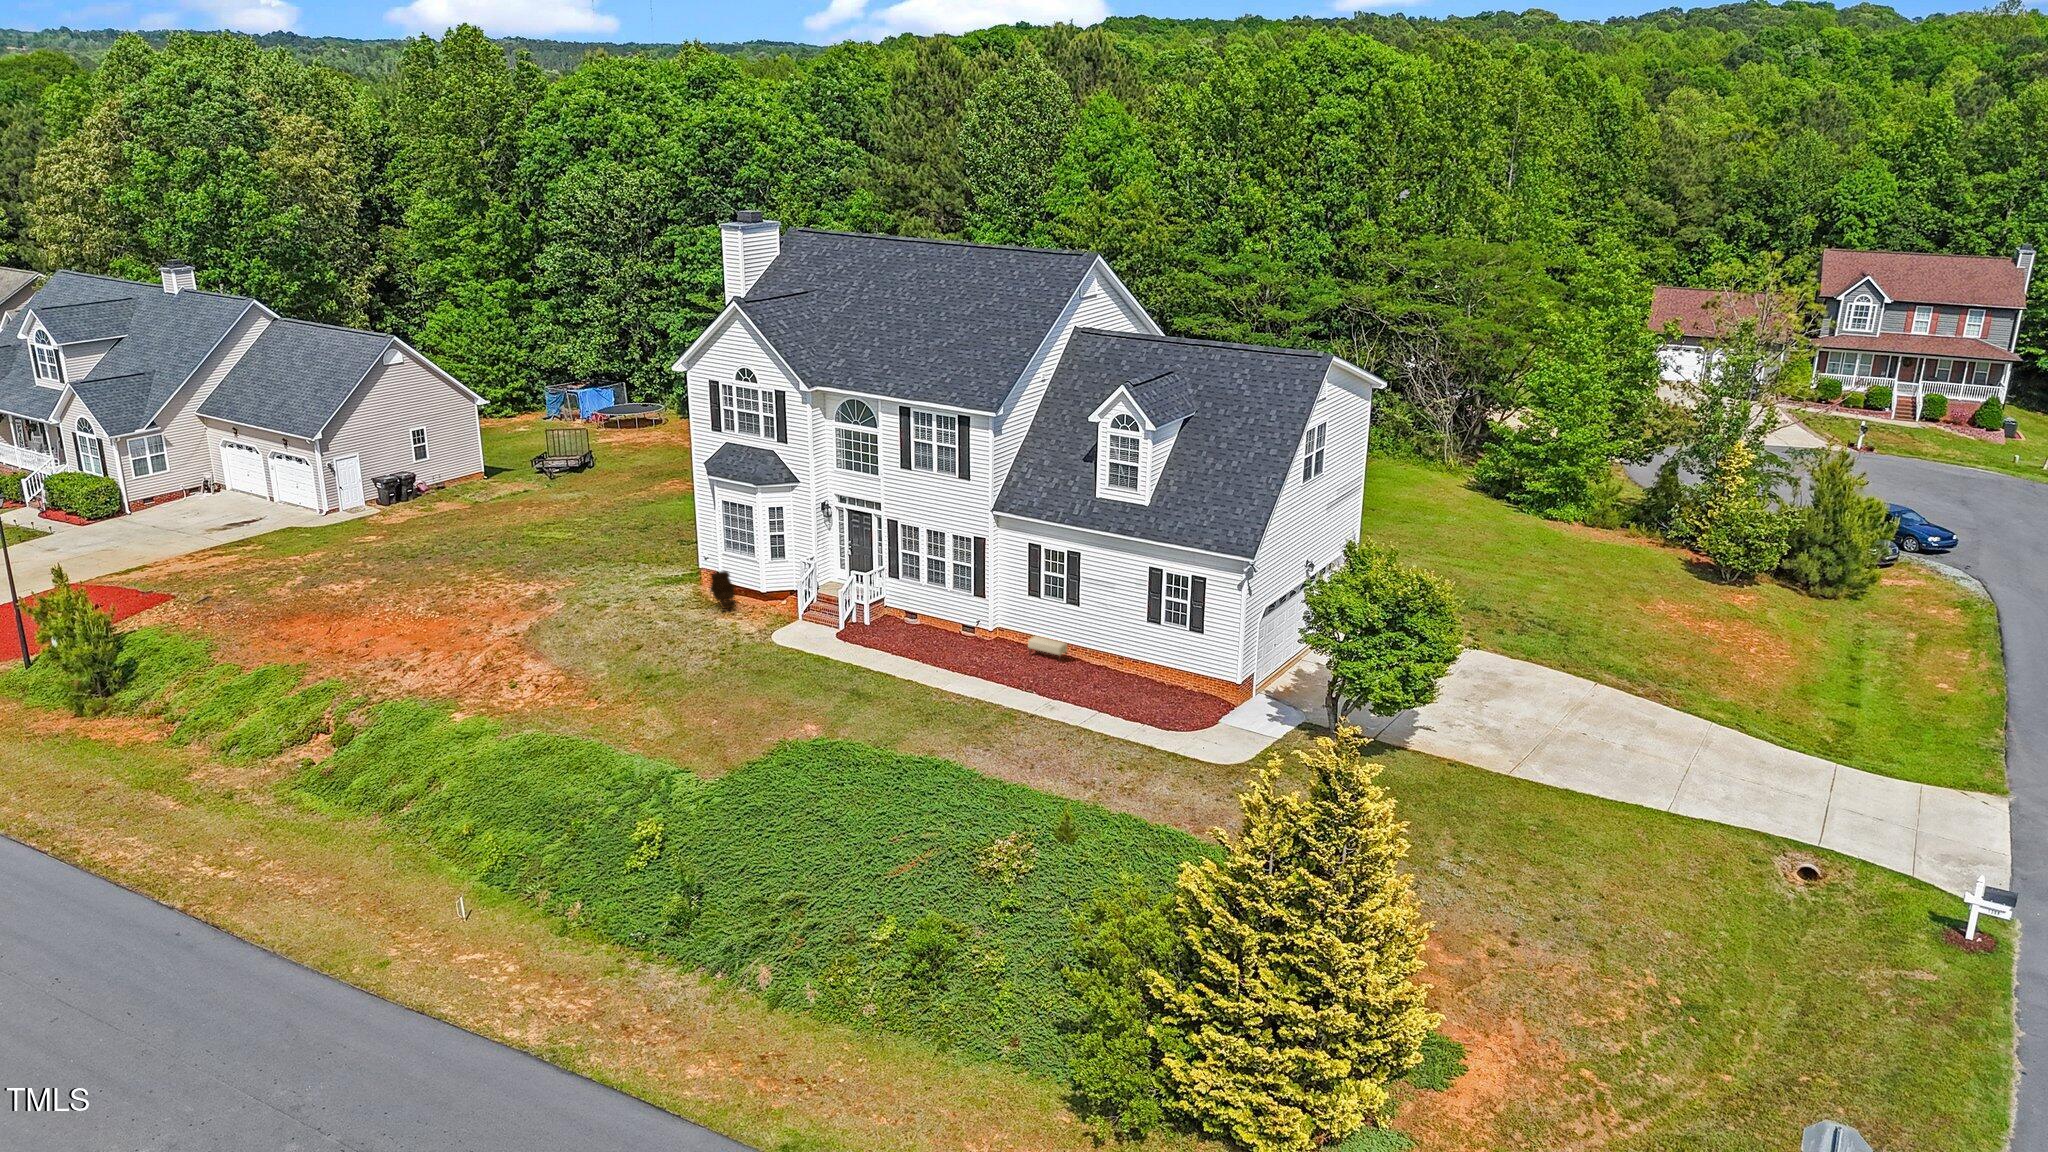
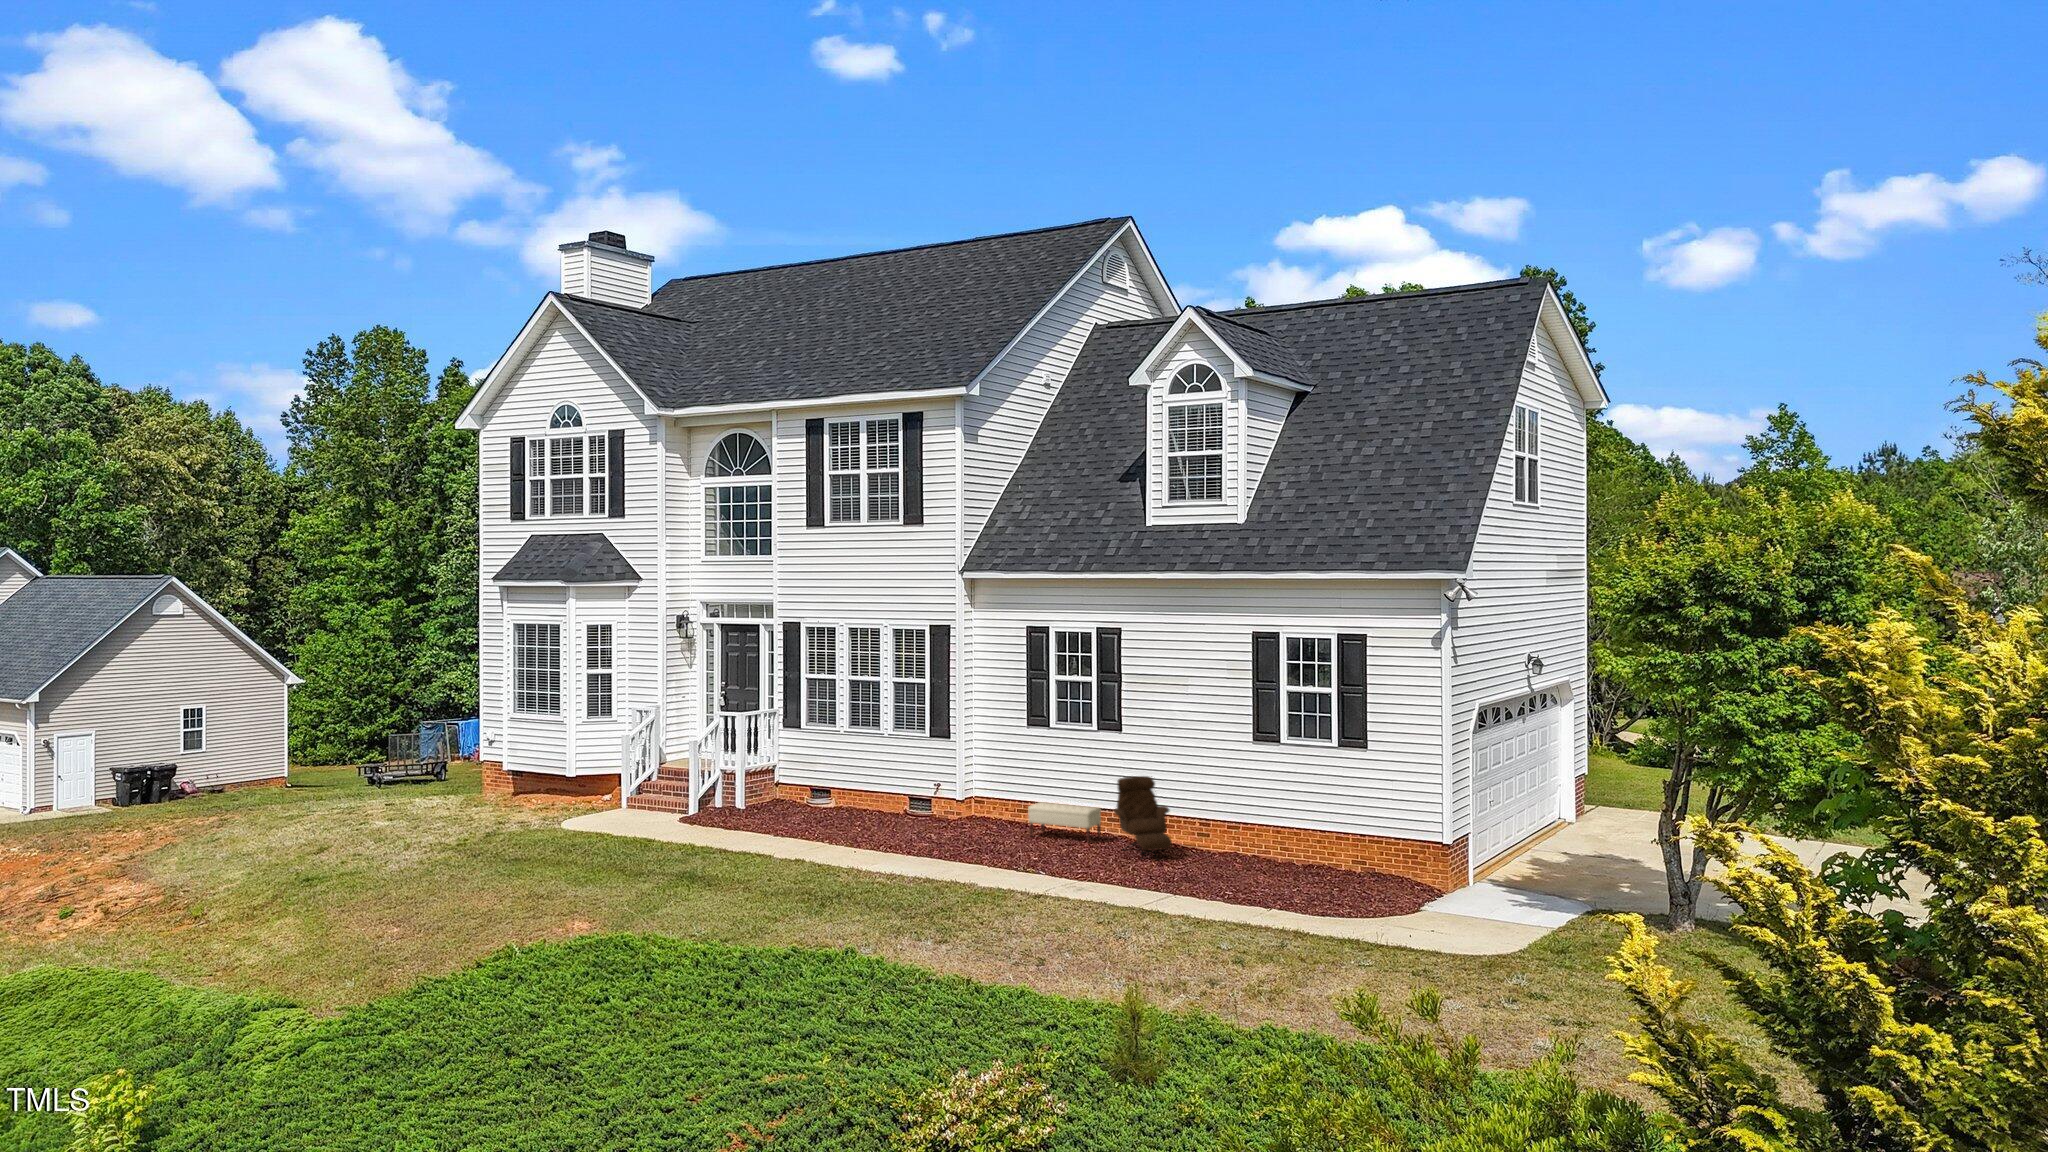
lounge chair: present [710,571,736,610] -> present [1114,776,1172,859]

